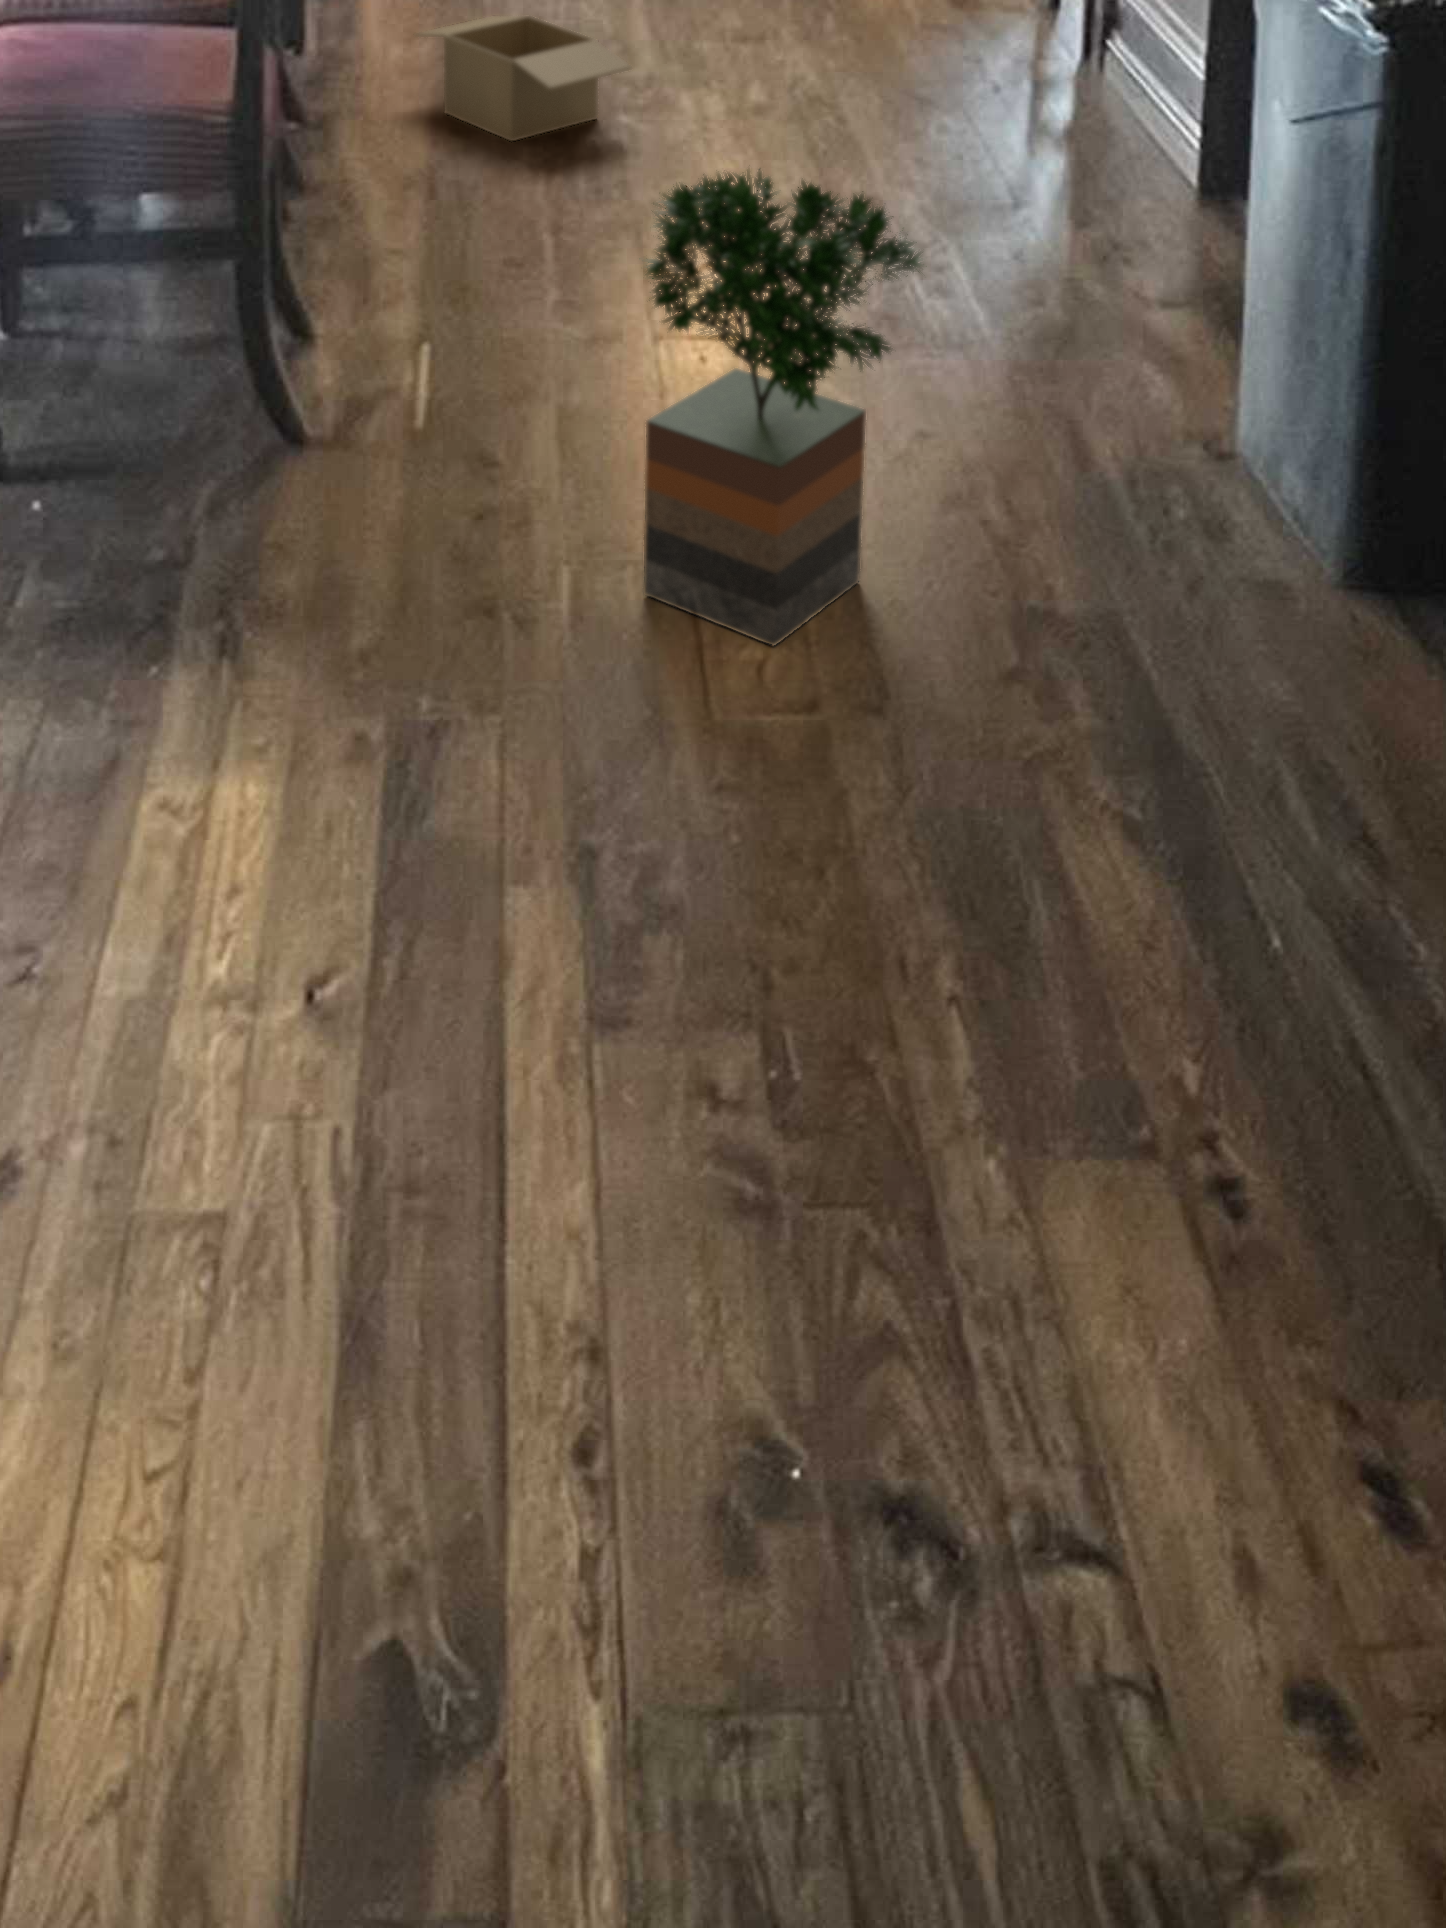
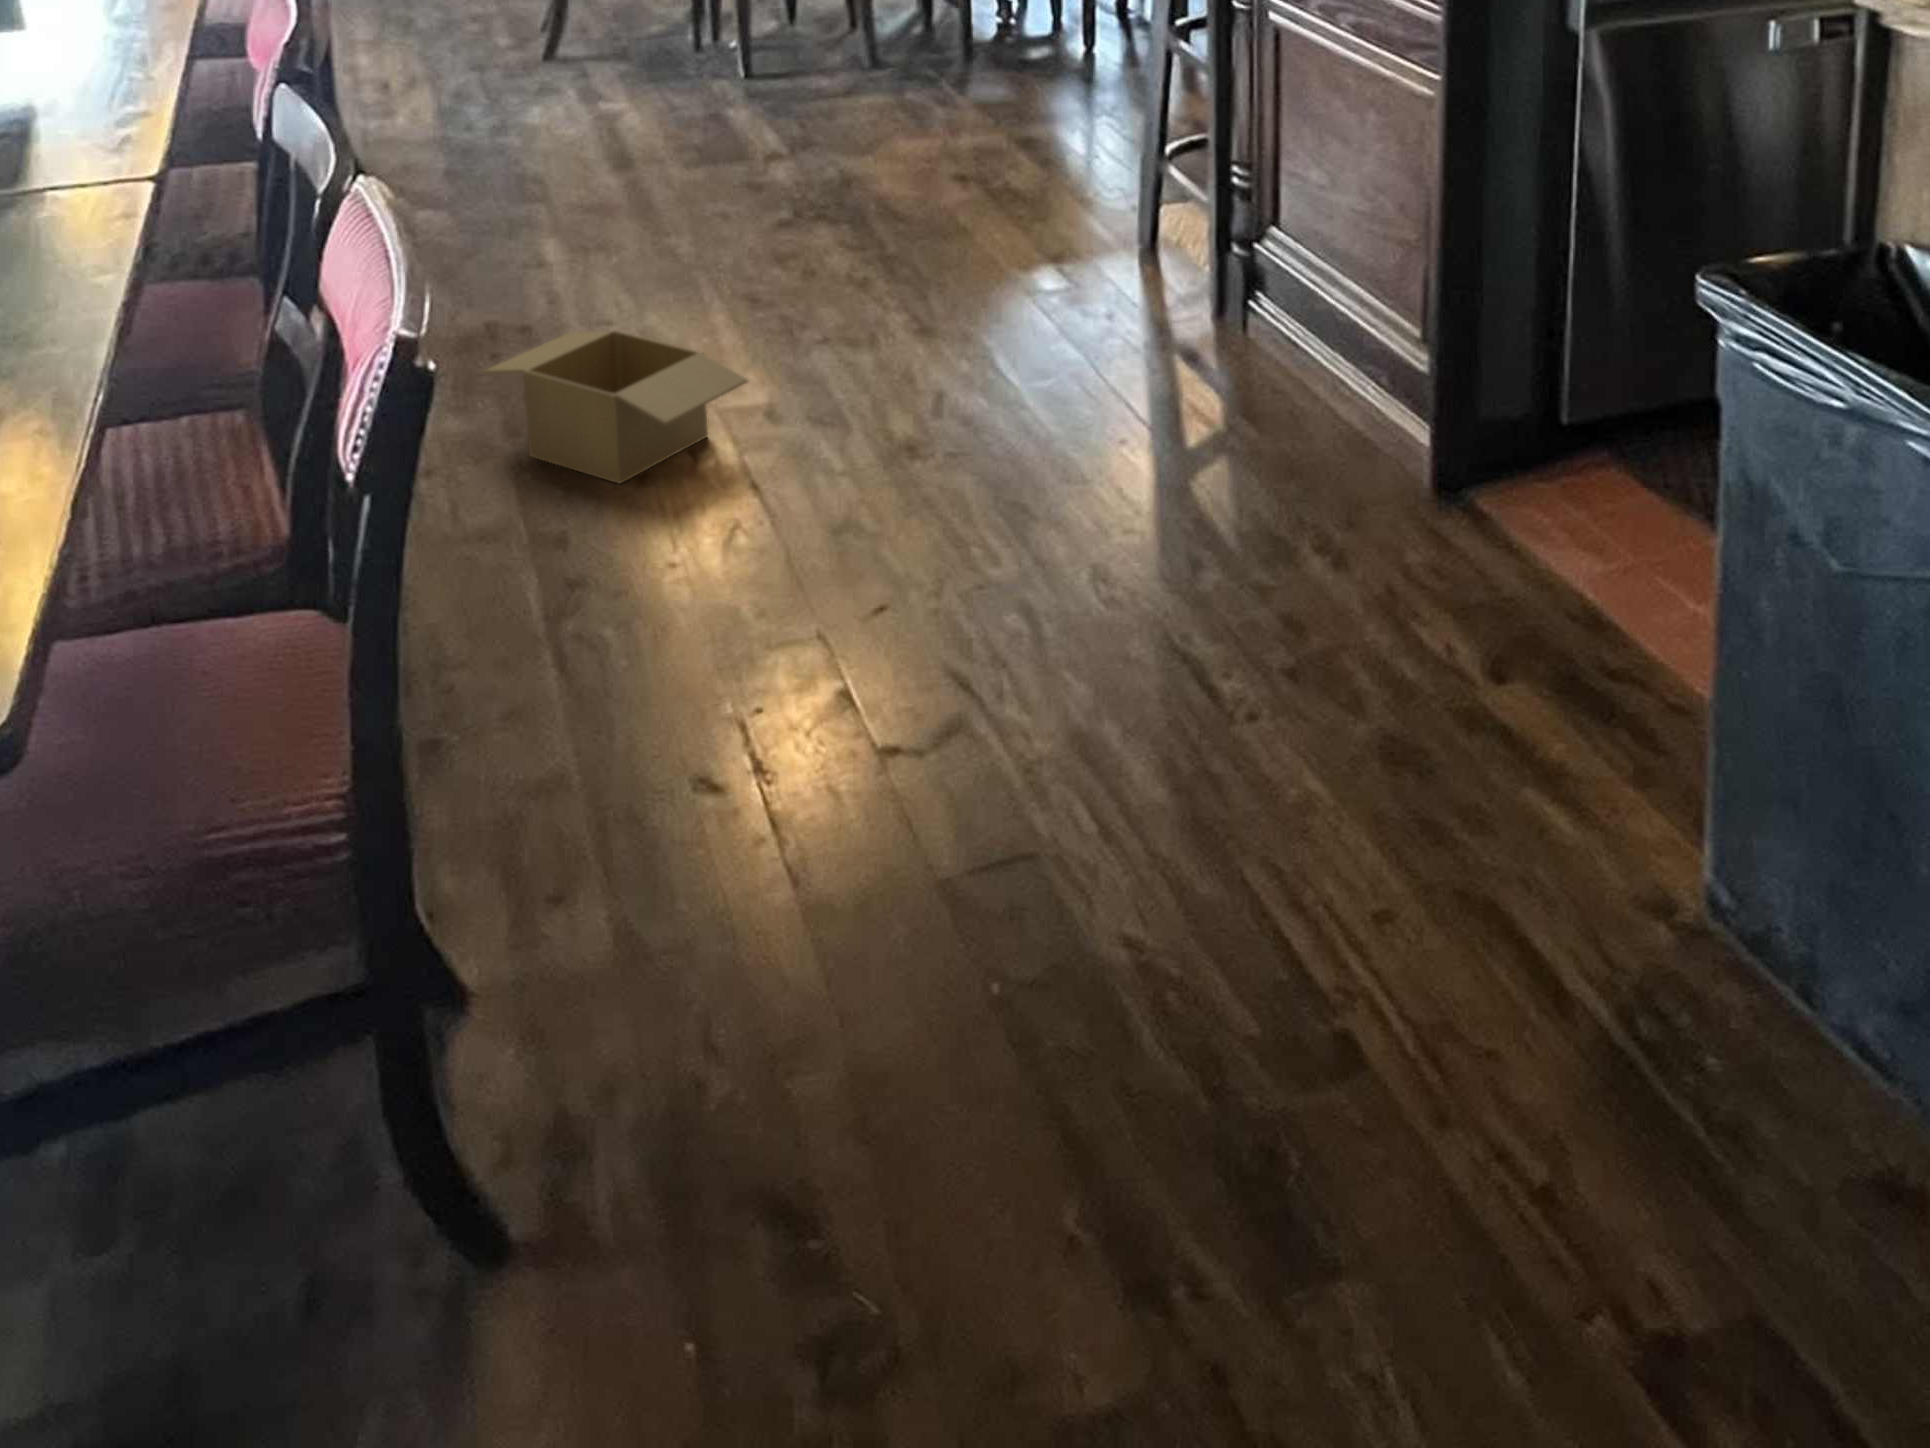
potted tree: present [644,171,921,646] -> none [962,608,1312,1204]

